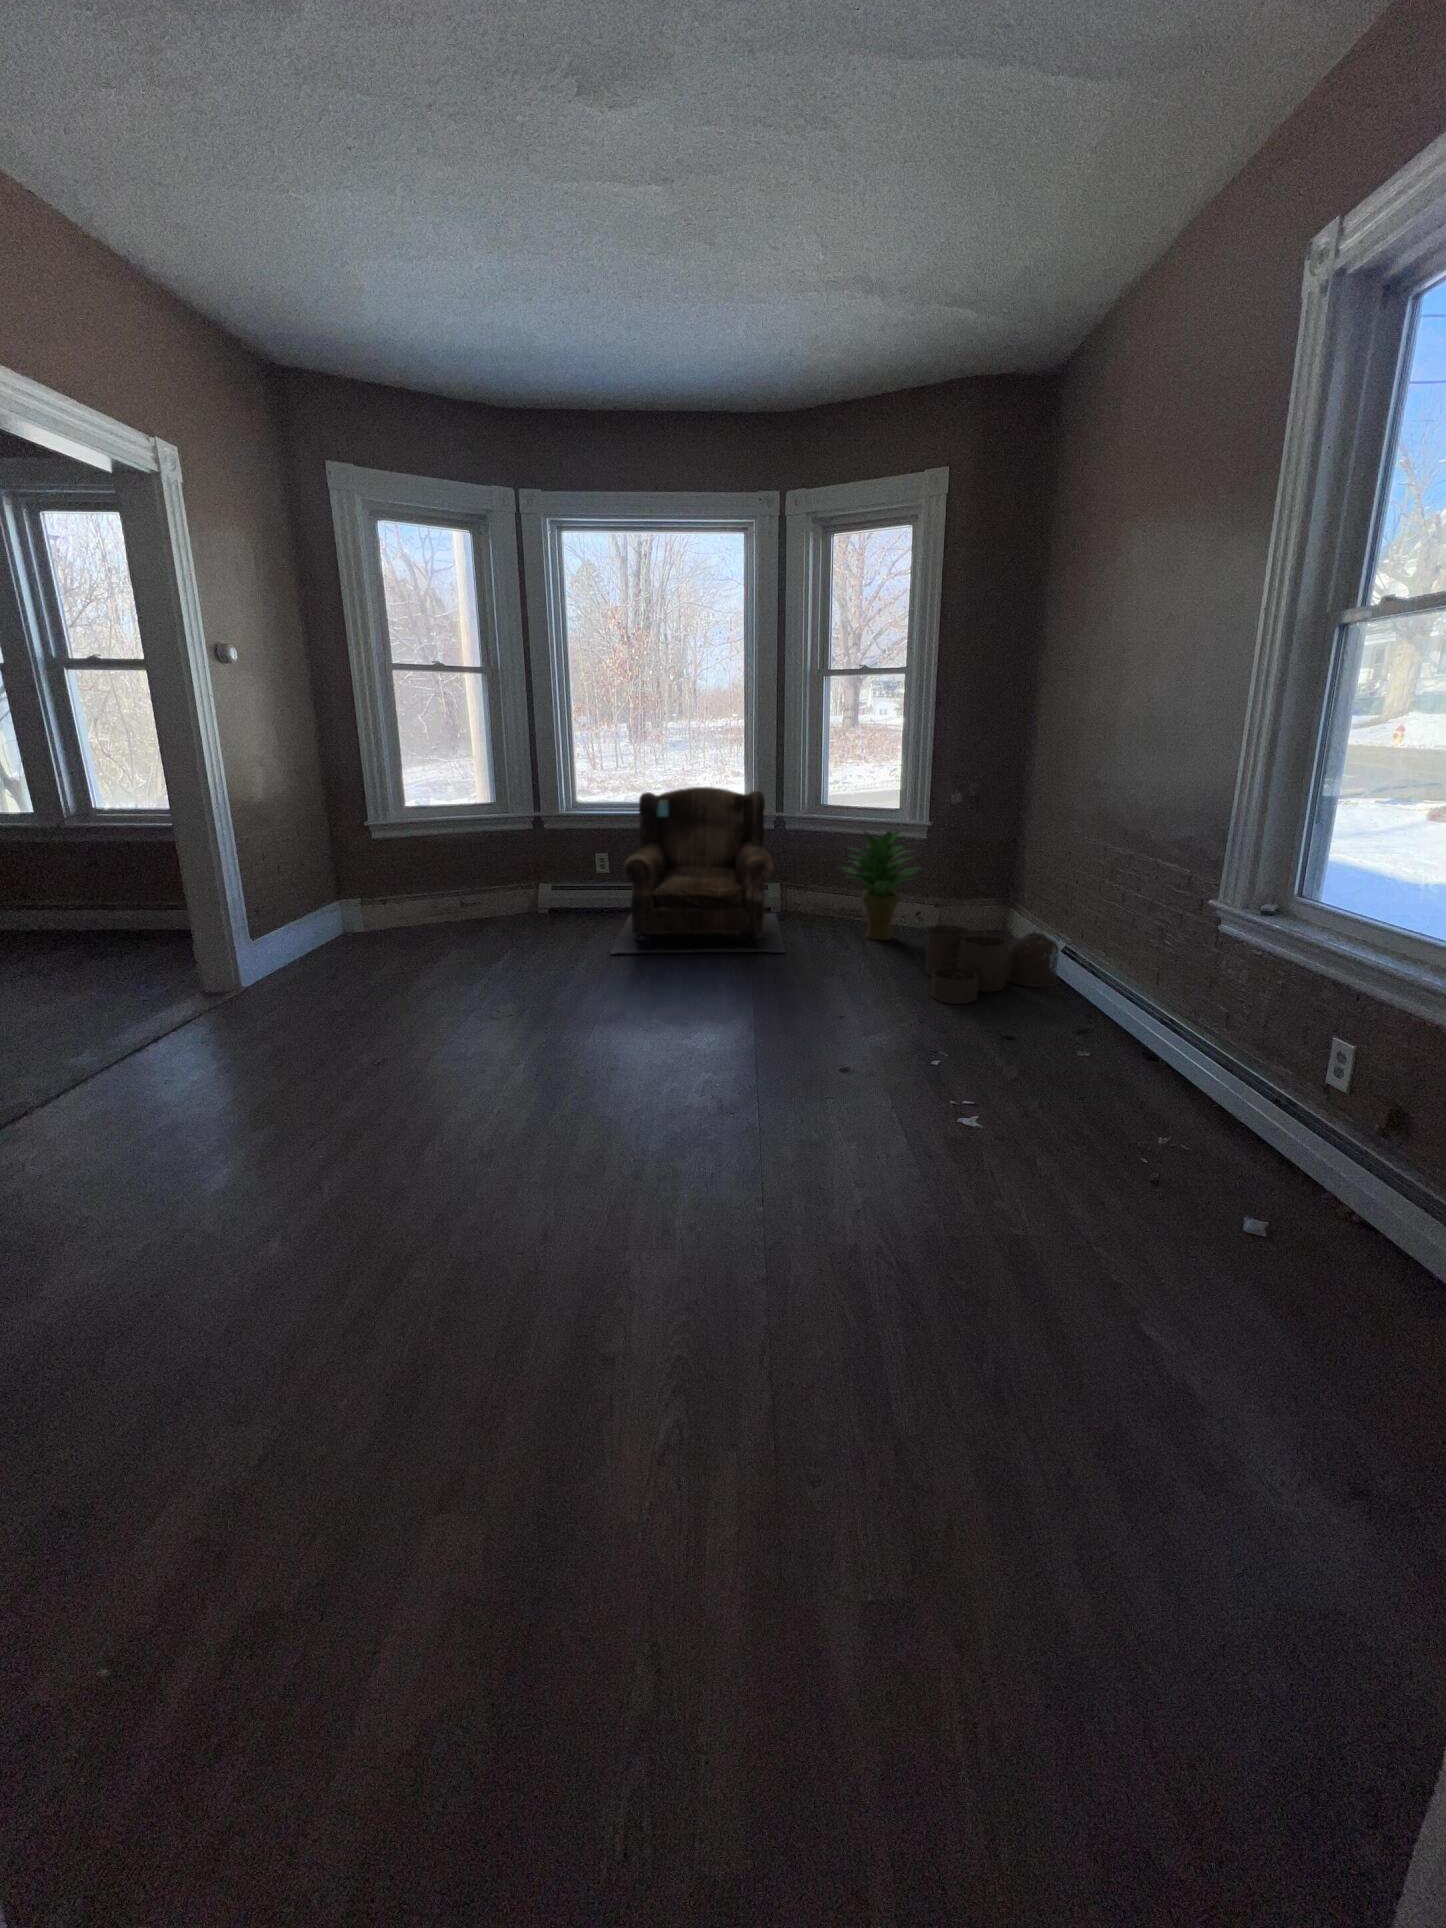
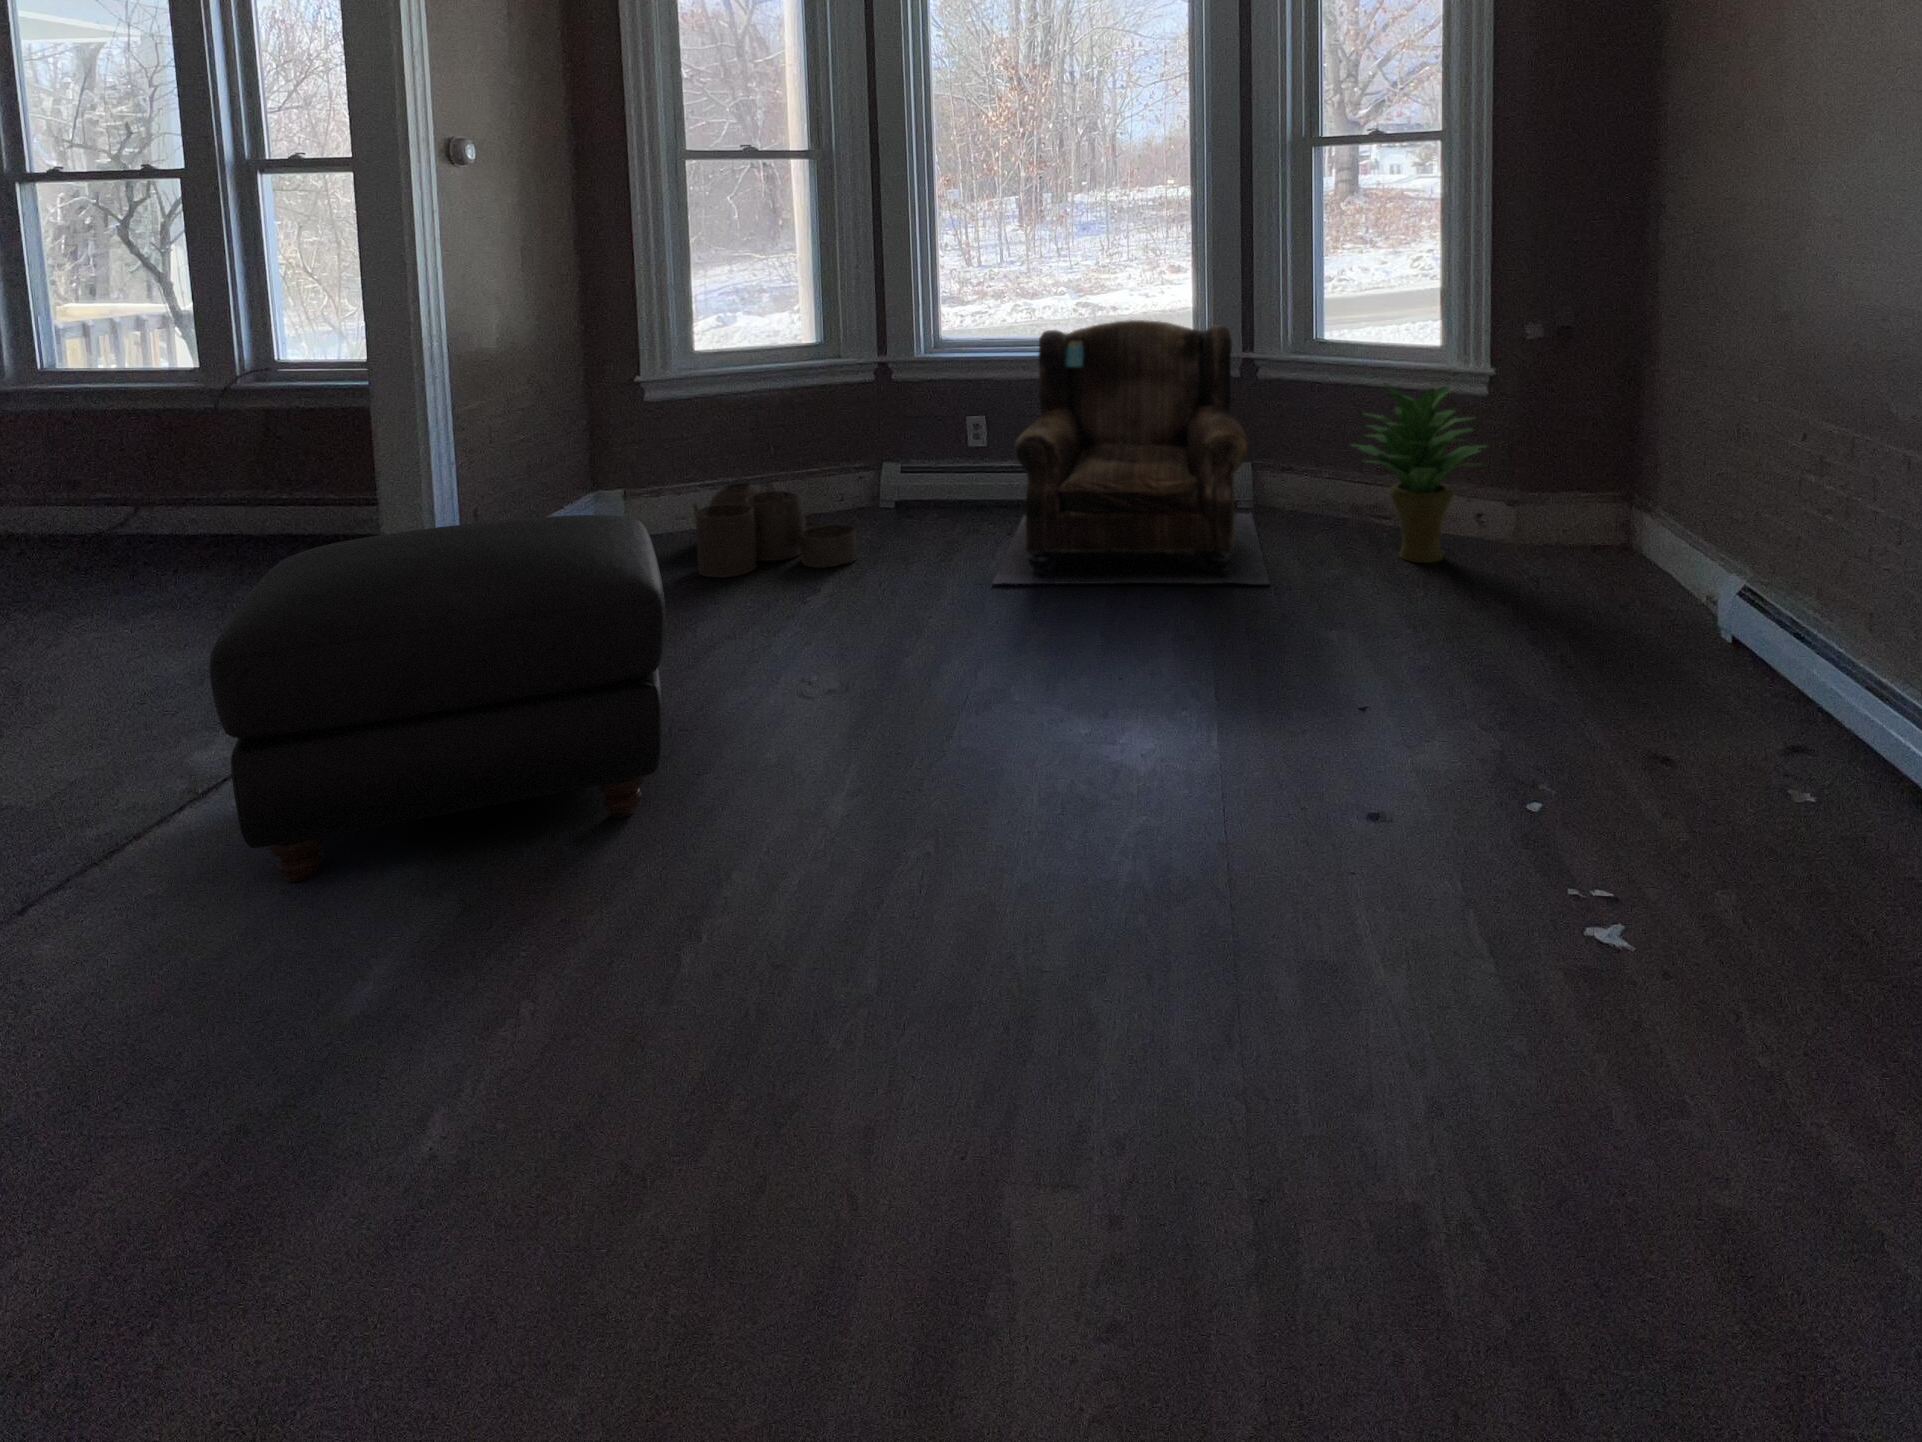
ottoman: none [92,899,401,1122] -> present [209,515,666,882]
woven basket: present [926,924,1061,1004] -> present [693,483,857,578]

